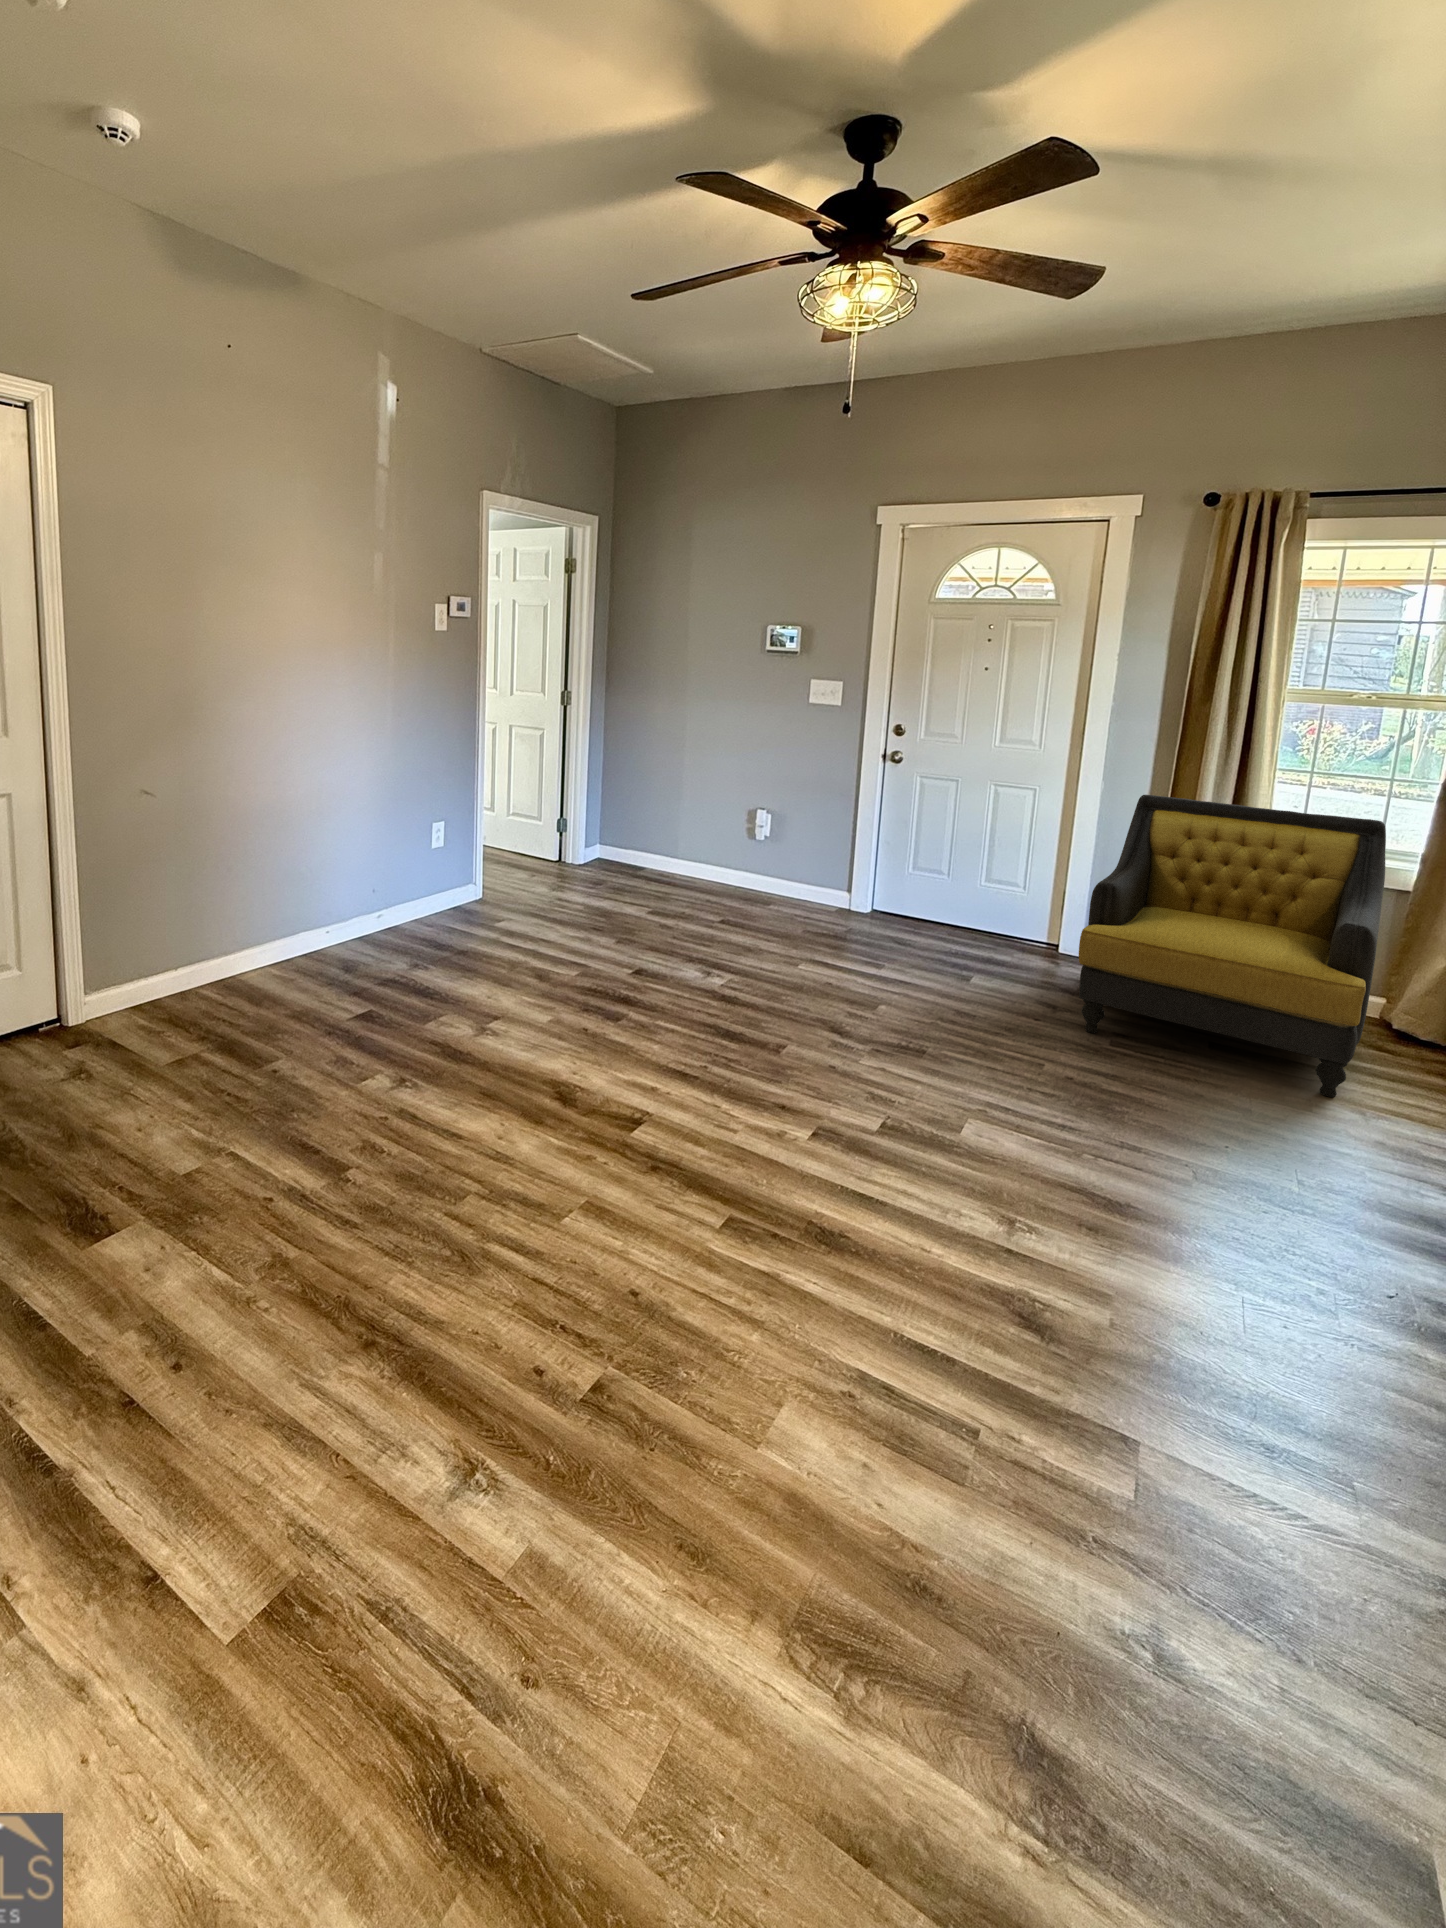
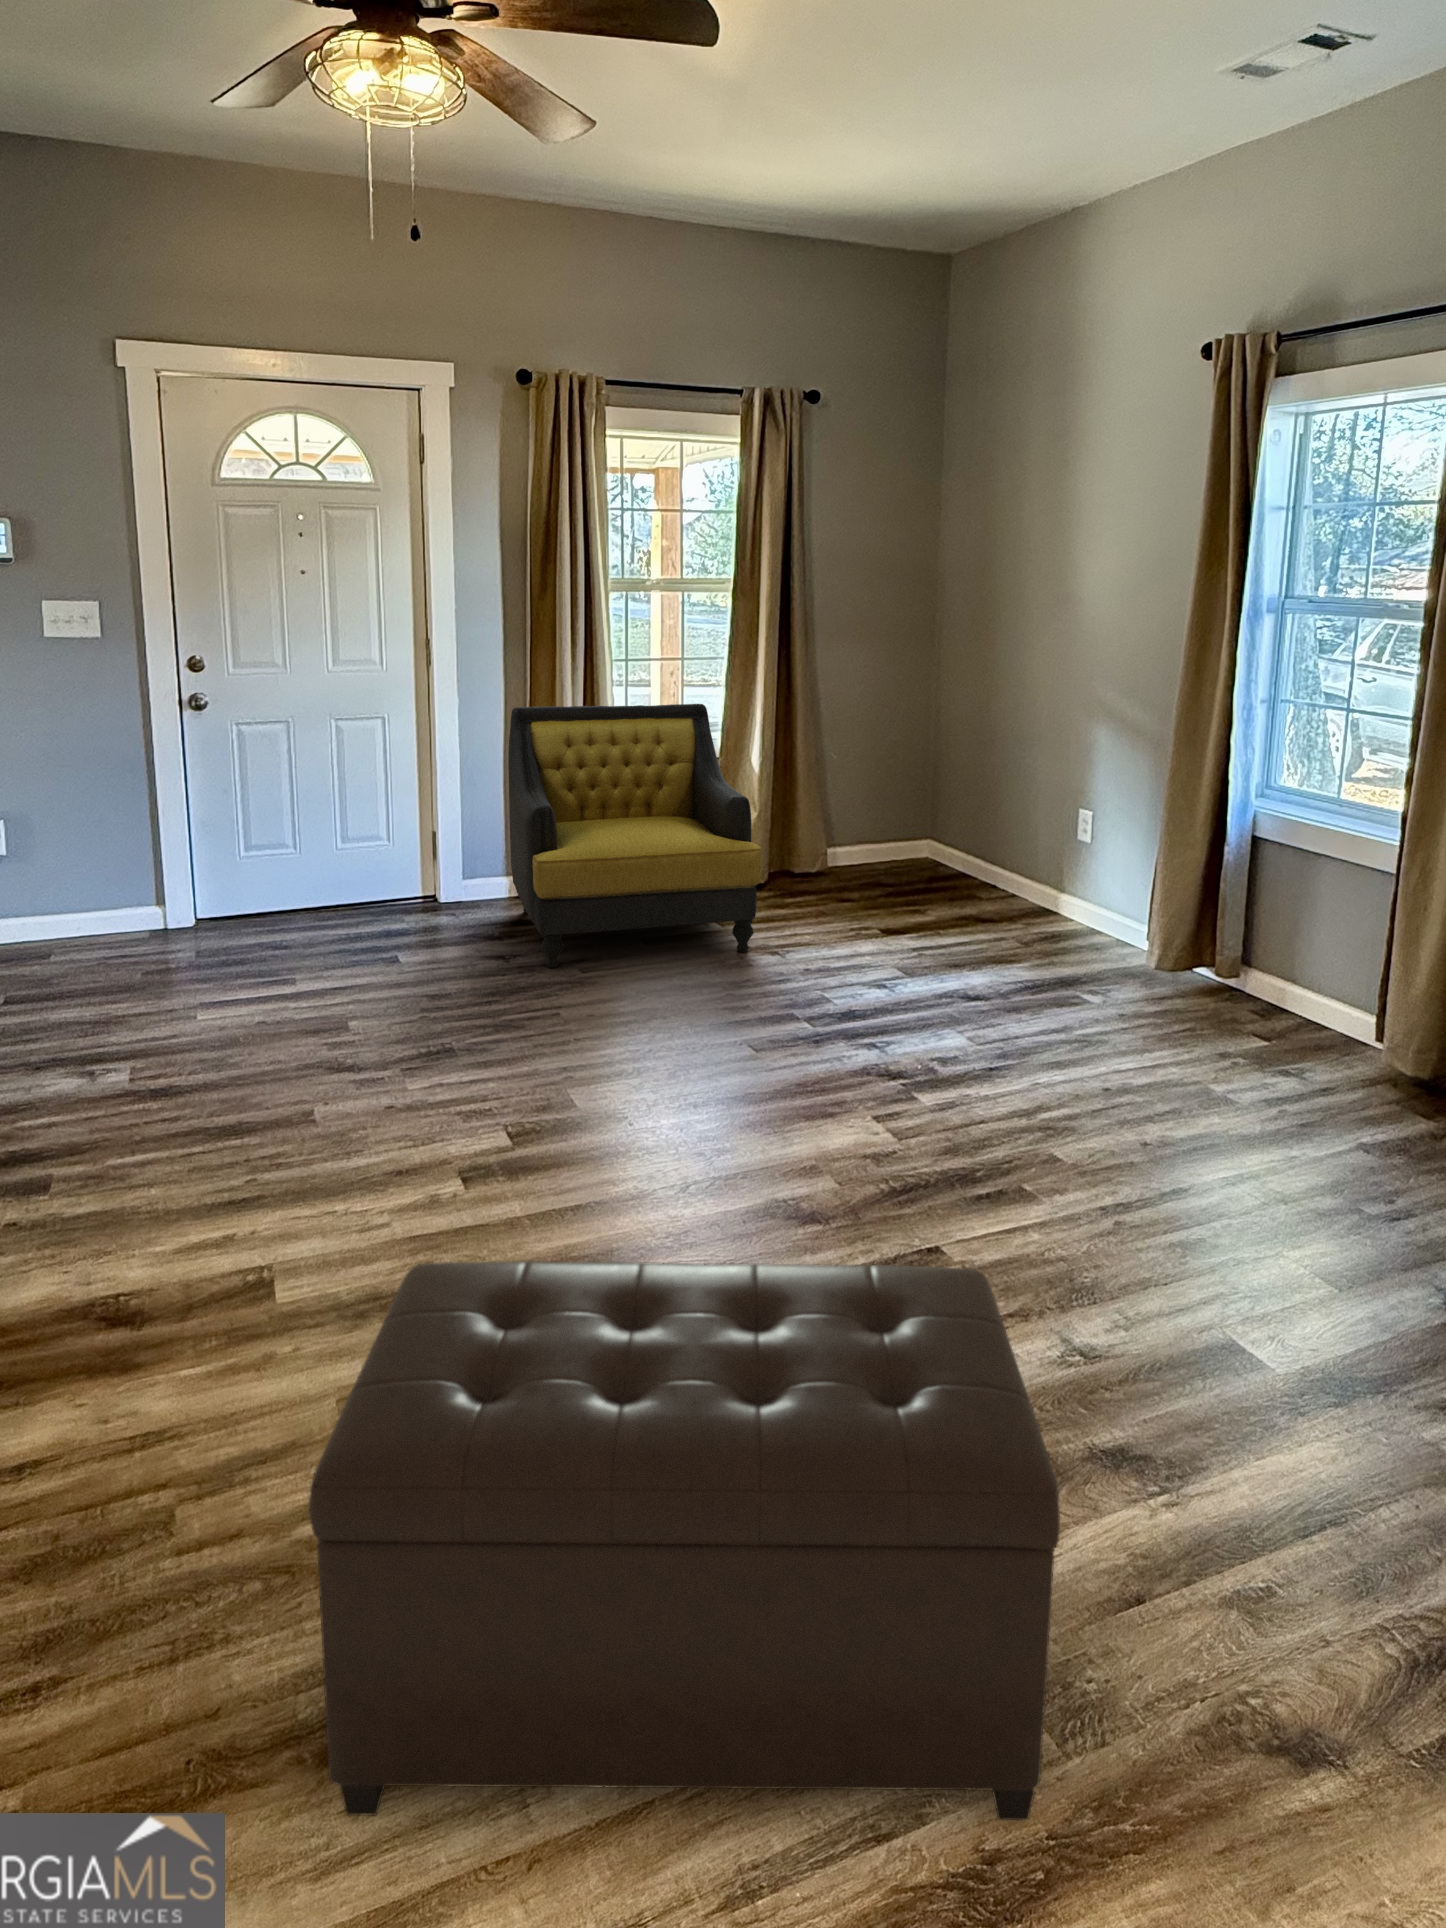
ottoman: none [335,1104,811,1819] -> present [309,1261,1060,1820]

